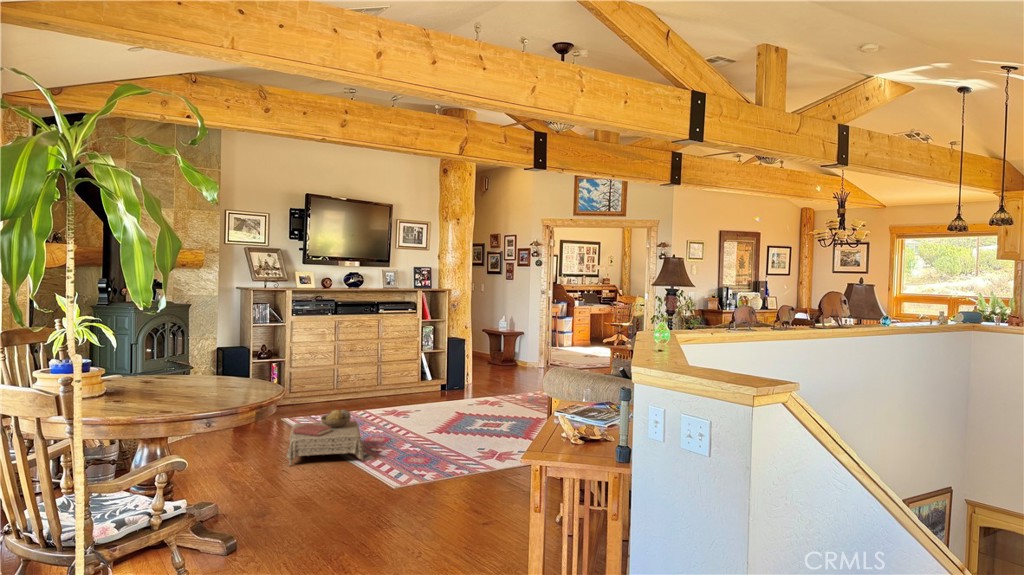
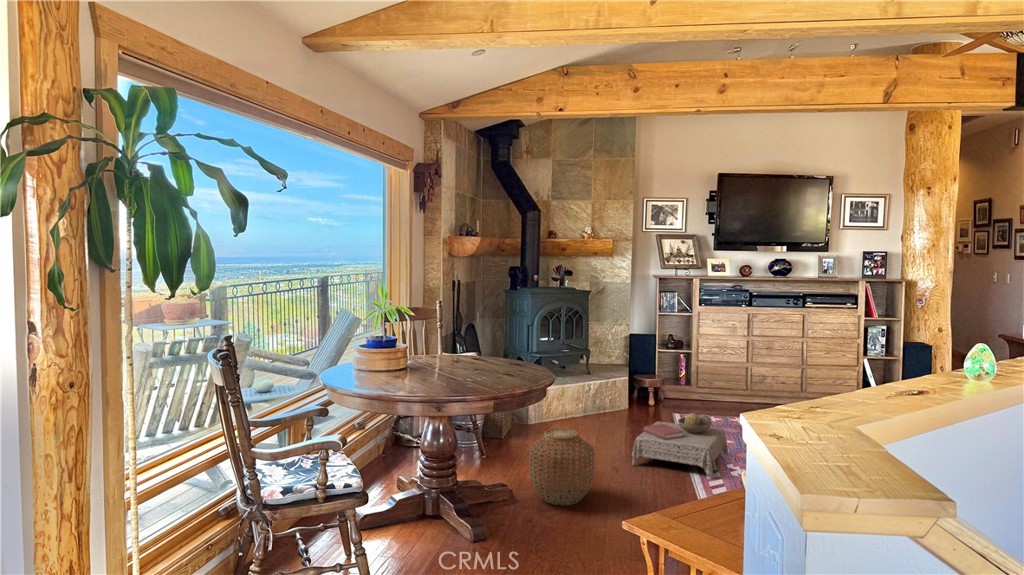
woven basket: none [221,437,288,511] -> present [529,428,594,505]

